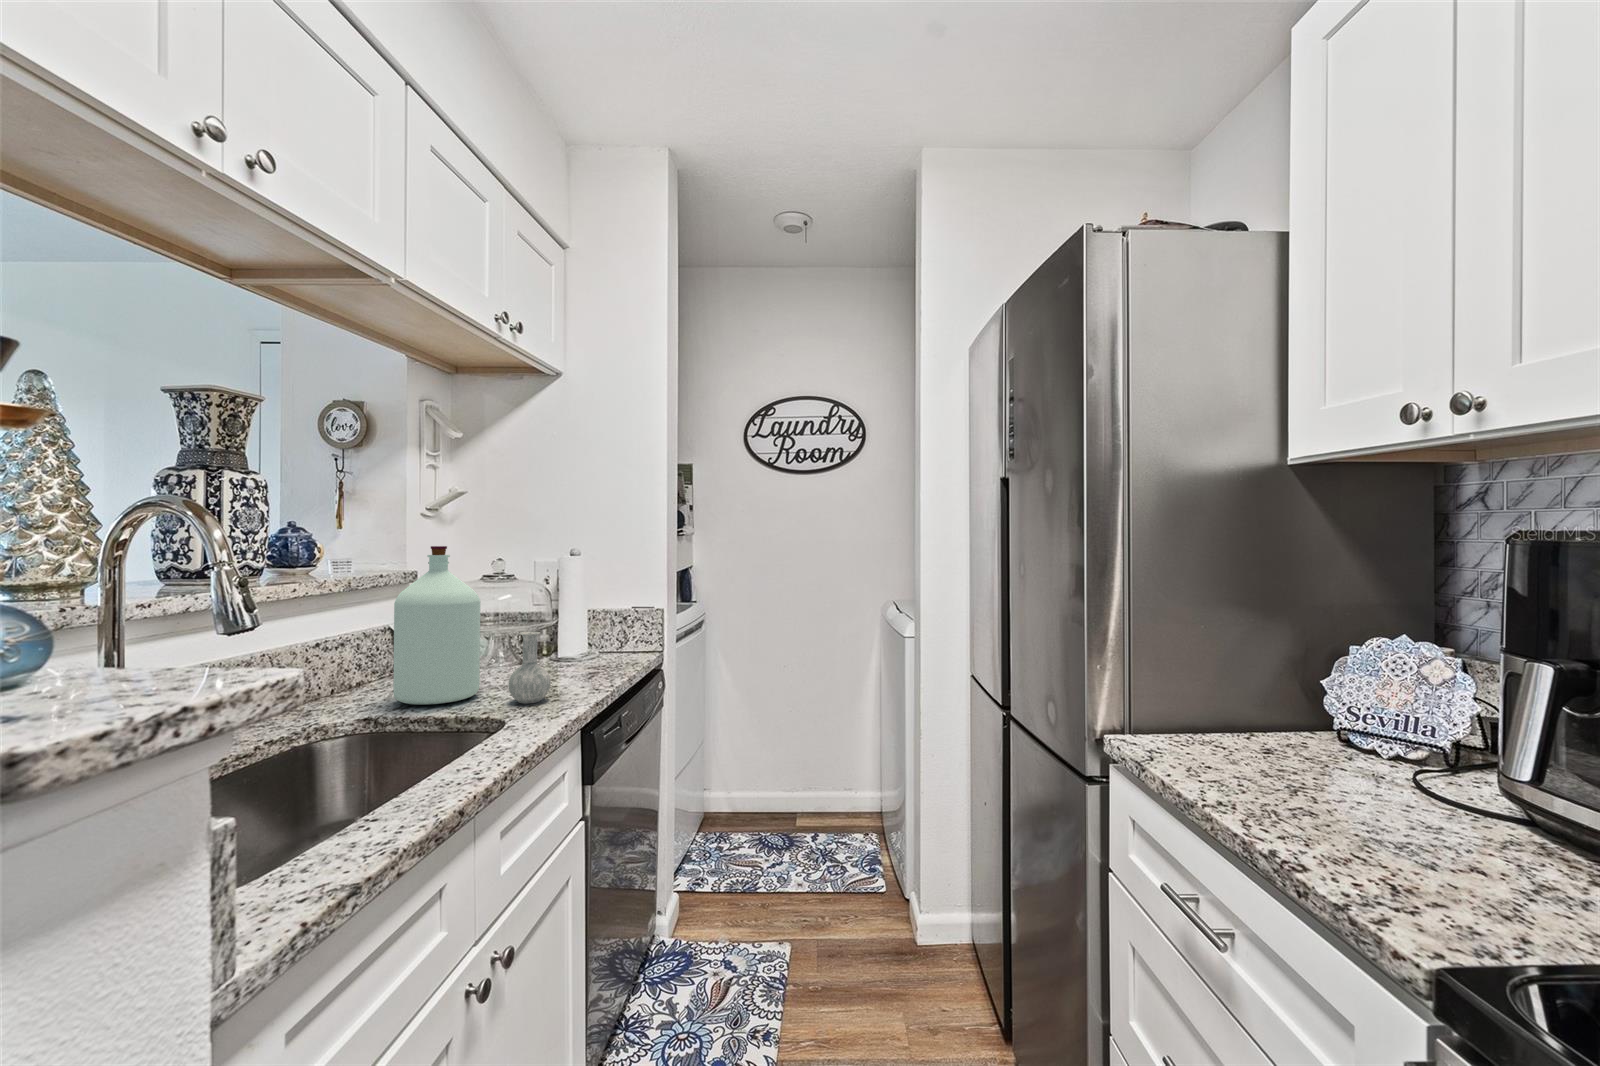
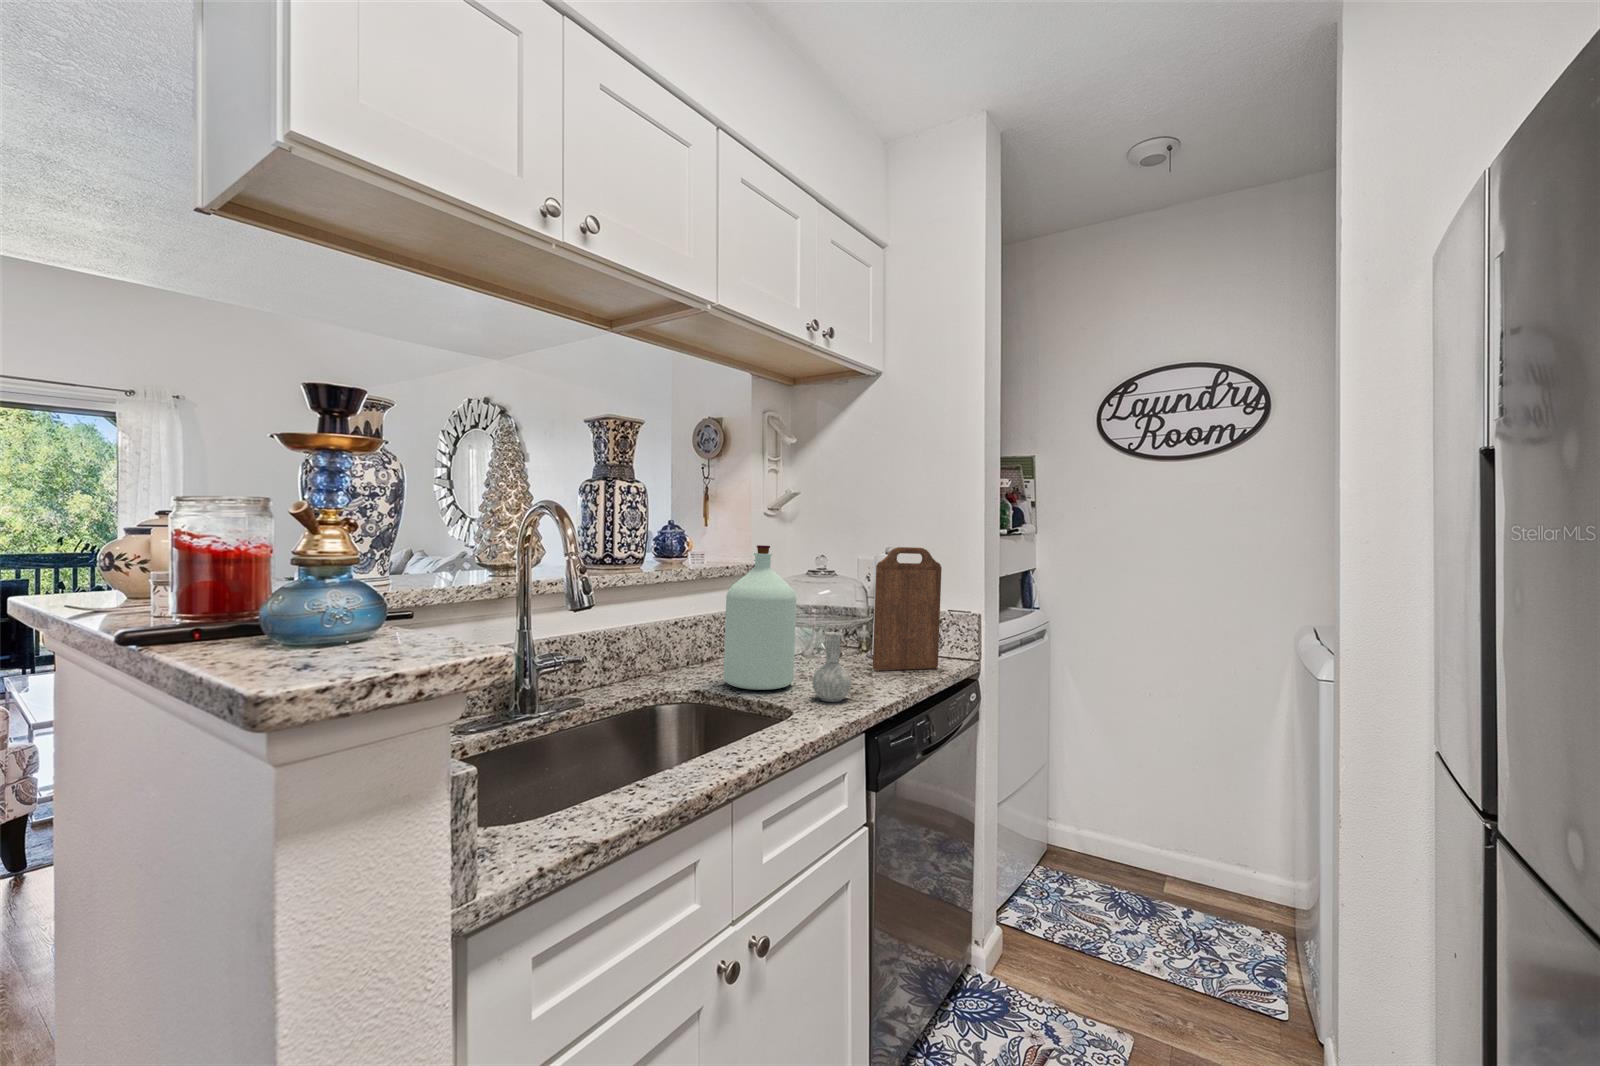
cutting board: none [554,543,618,668] -> present [873,547,942,670]

